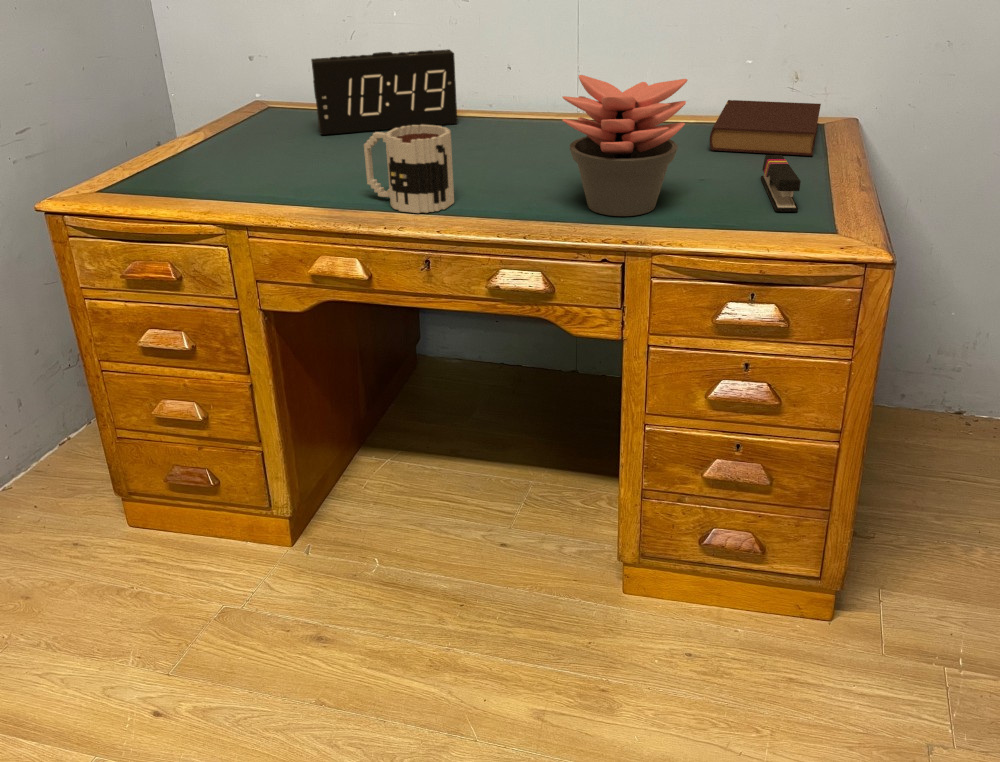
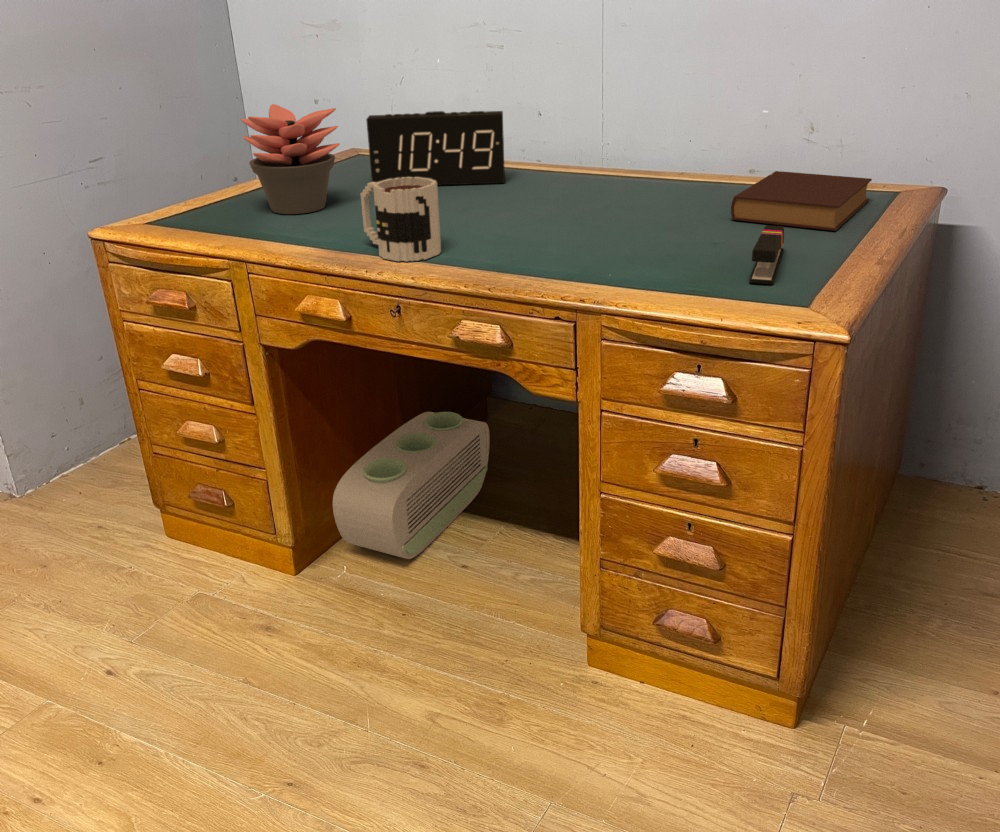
succulent plant: present [563,75,687,216] -> present [241,104,340,214]
air purifier: none [330,362,457,516] -> present [333,412,490,559]

